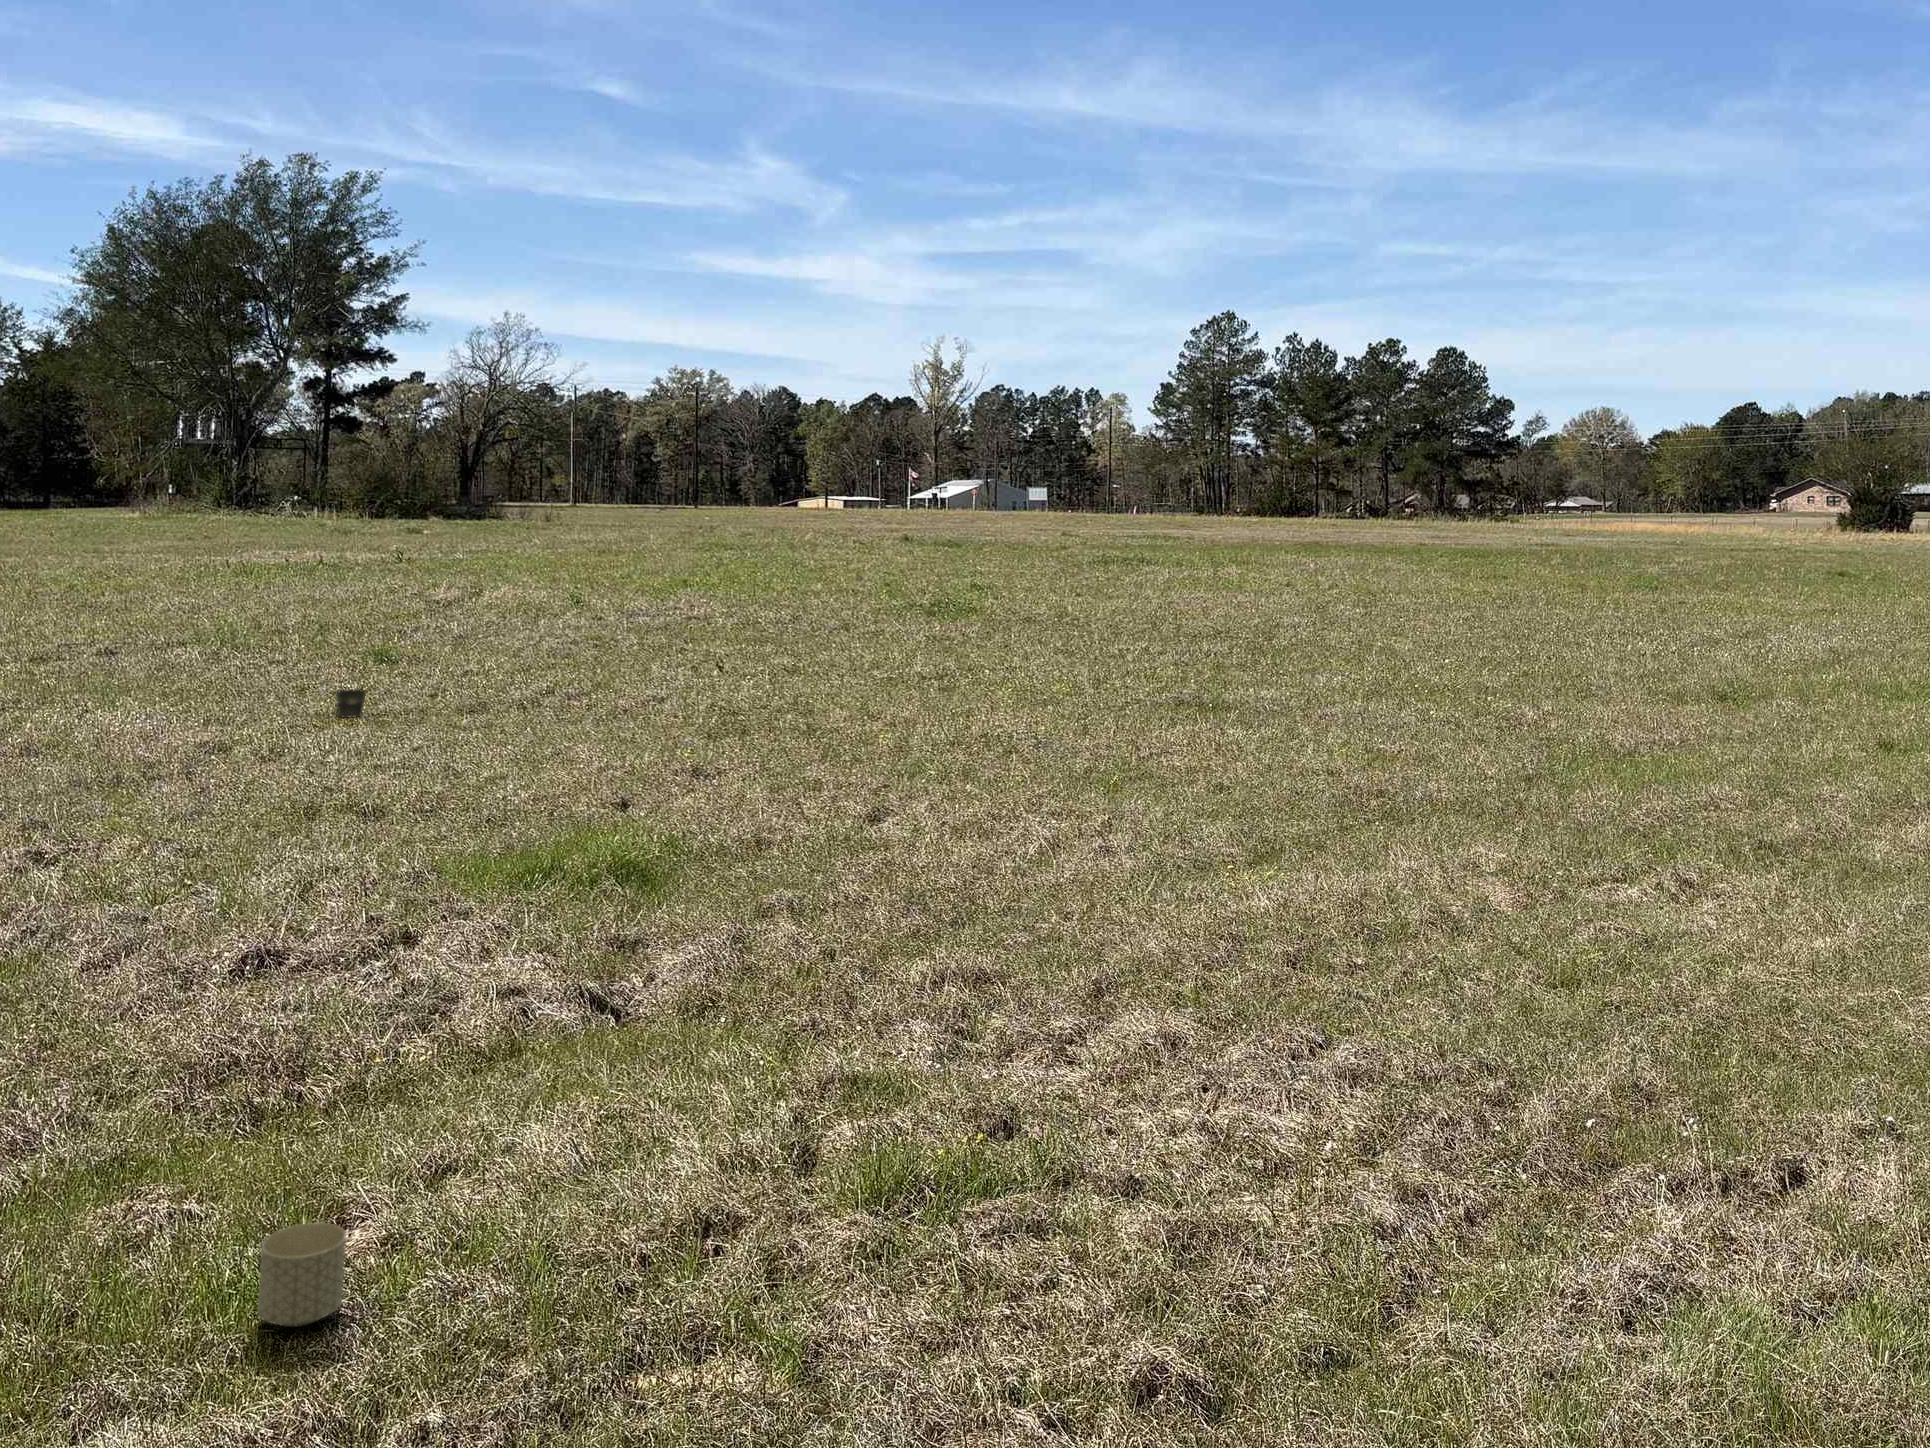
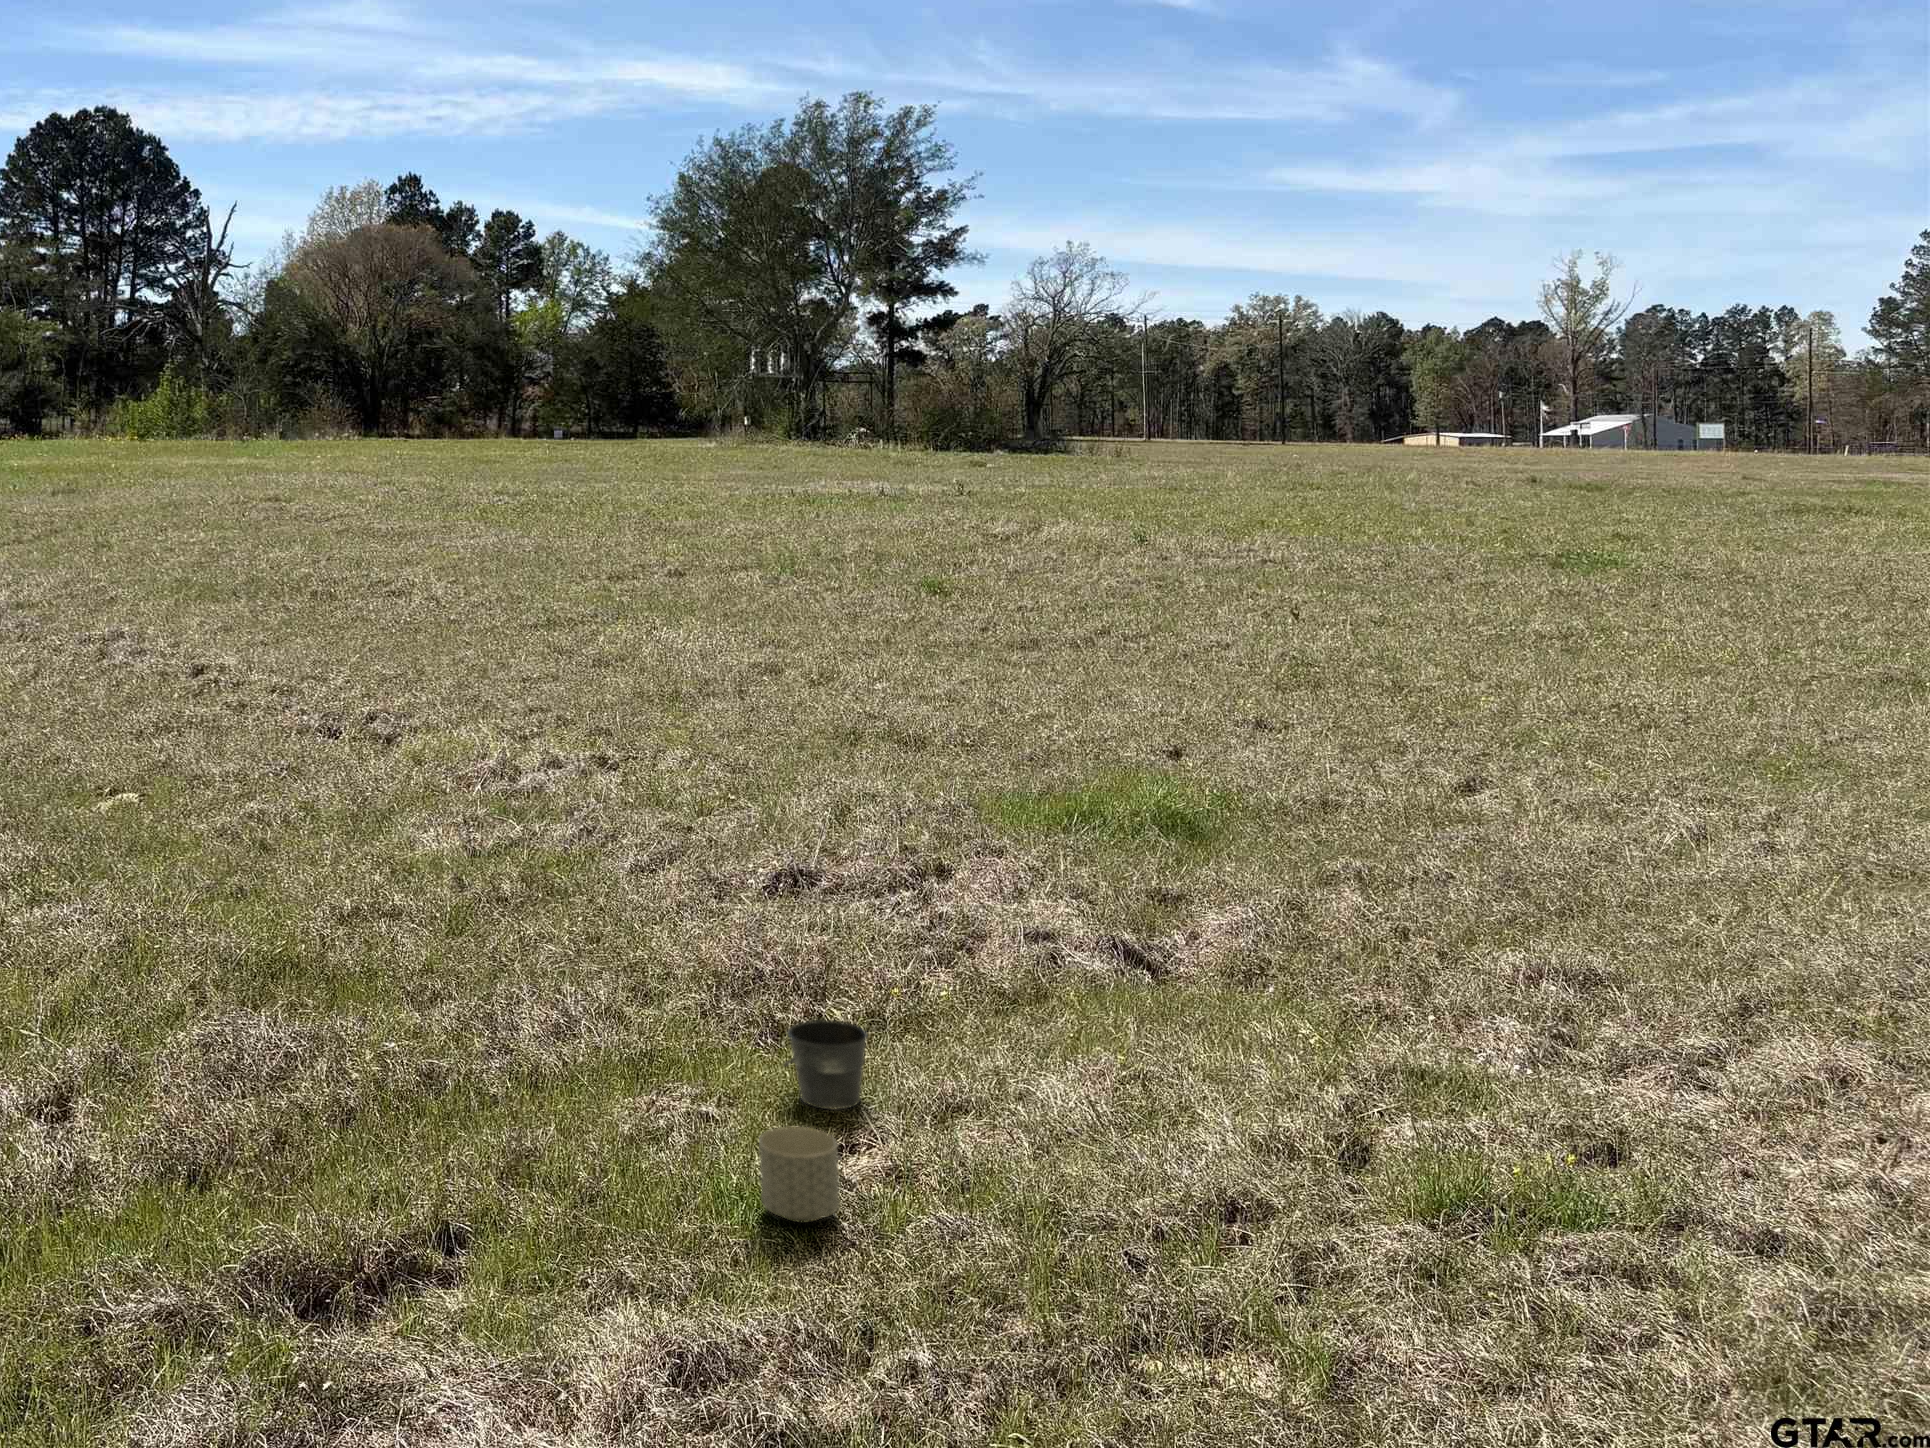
bucket: present [336,690,366,718] -> present [784,1020,868,1110]

